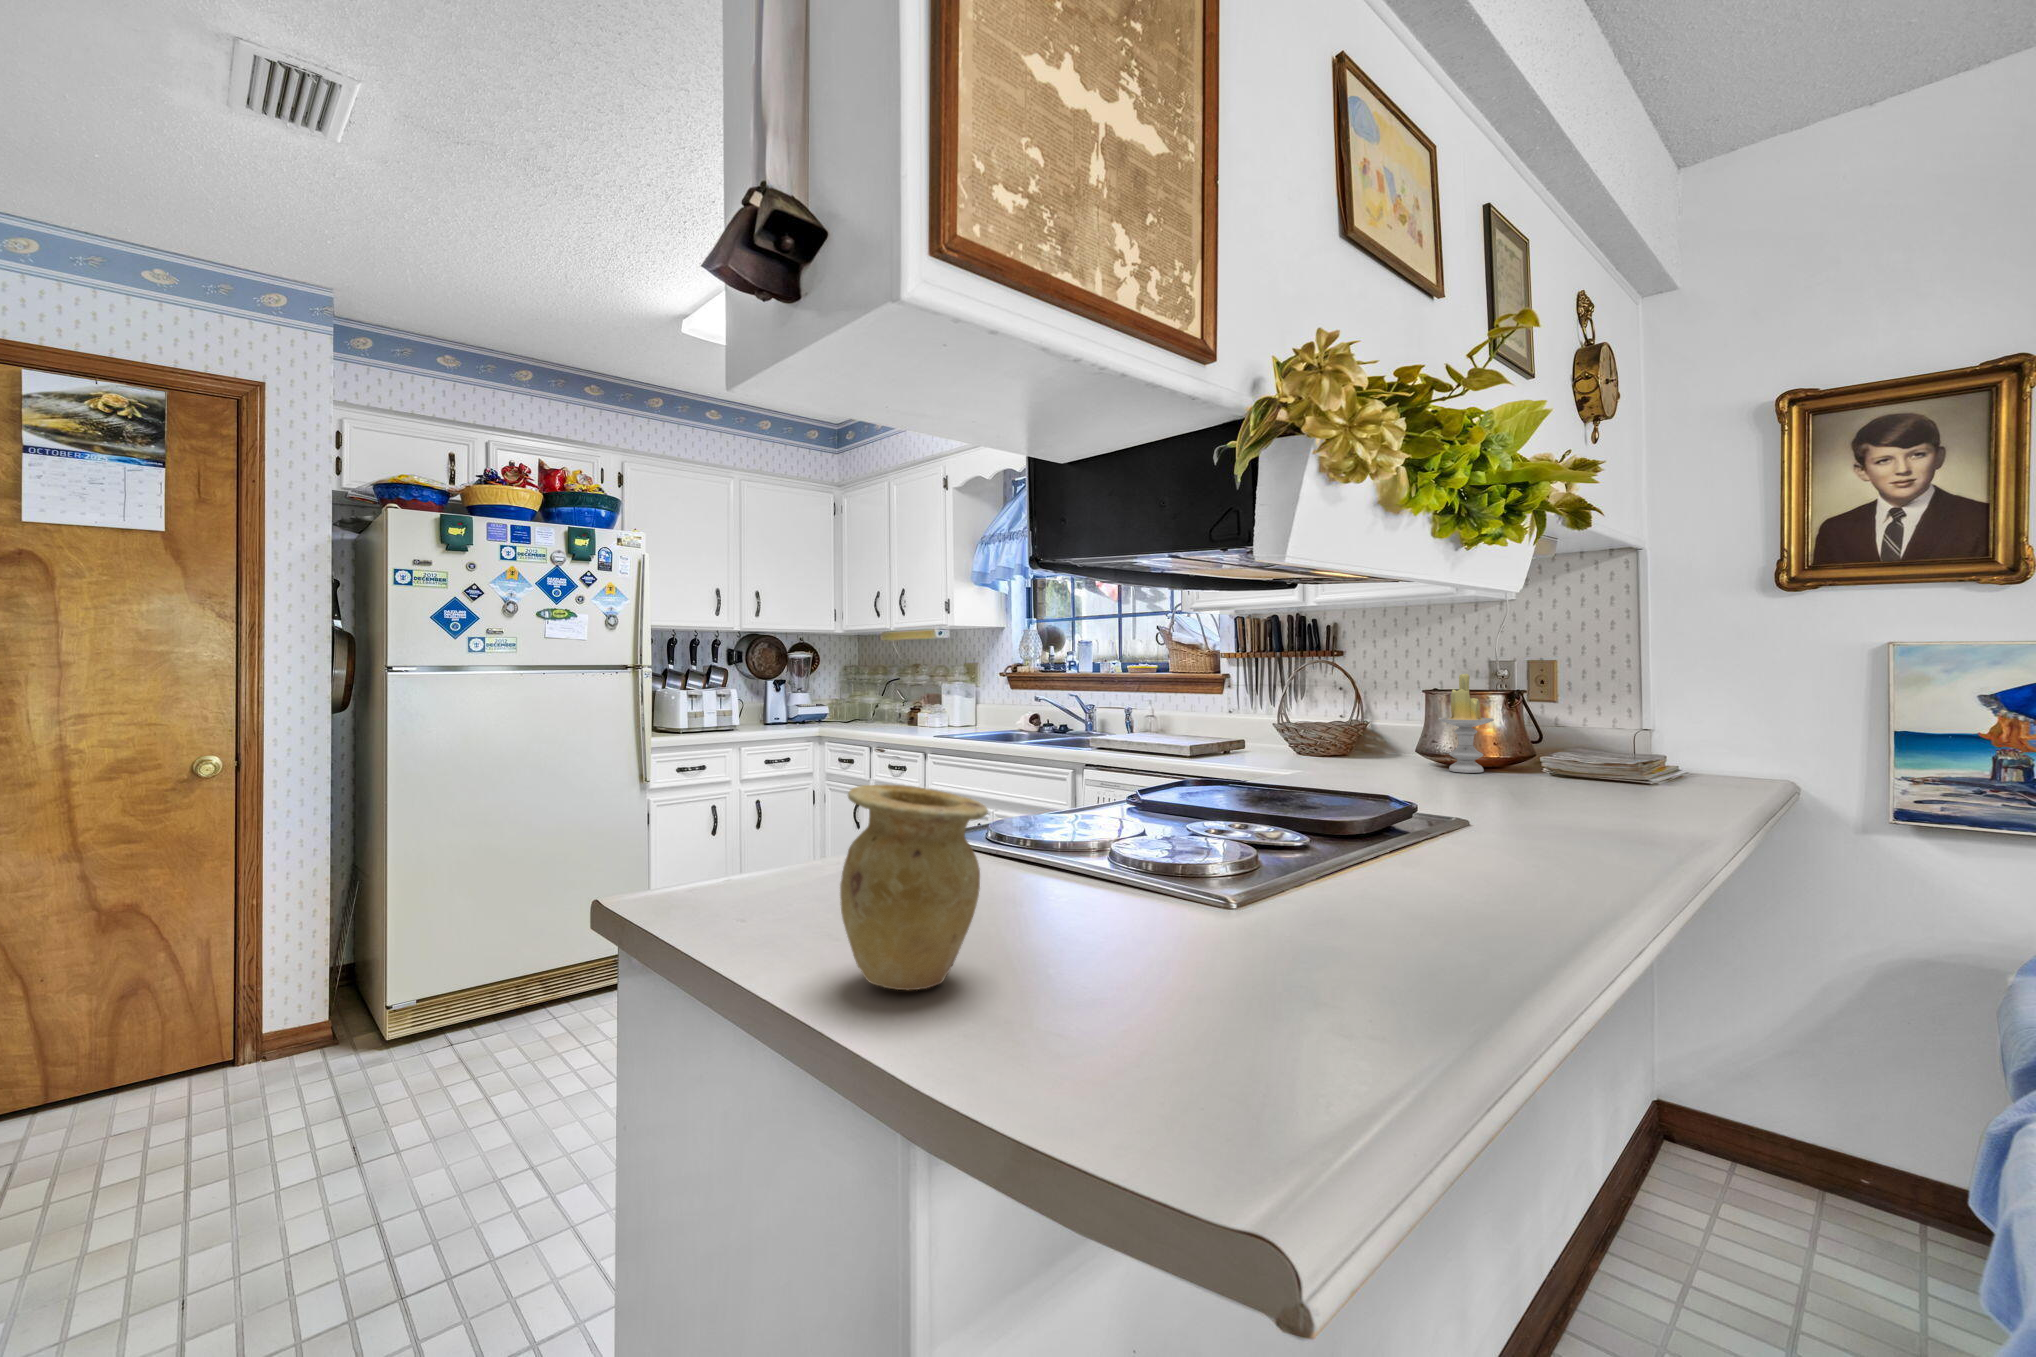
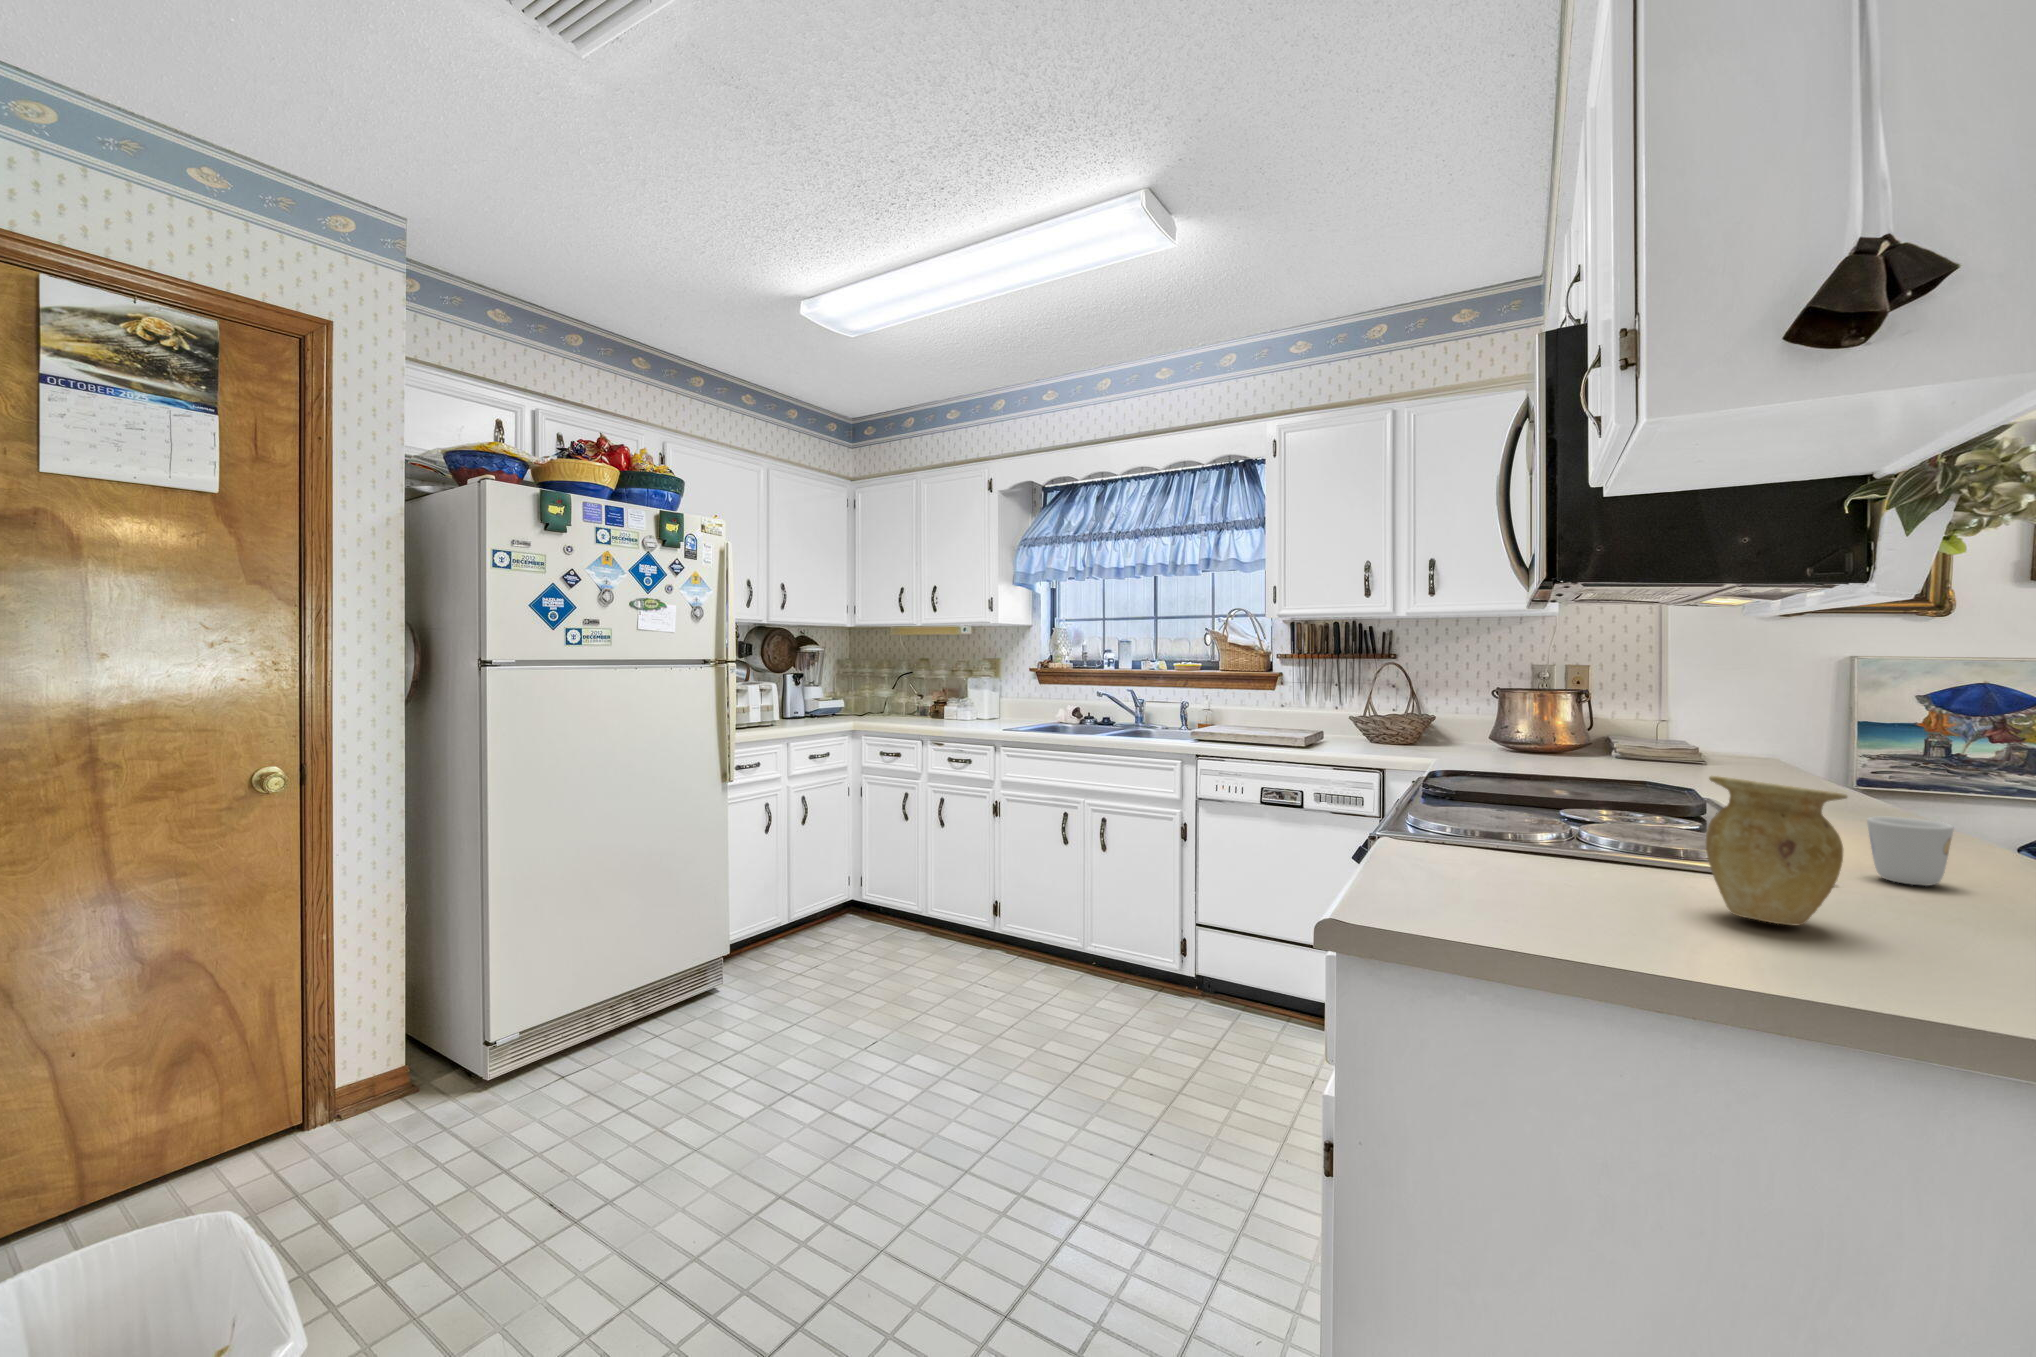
candle: present [1438,674,1494,773] -> none [1544,677,1591,756]
mug: none [1266,853,1370,955] -> present [1867,816,1954,885]

